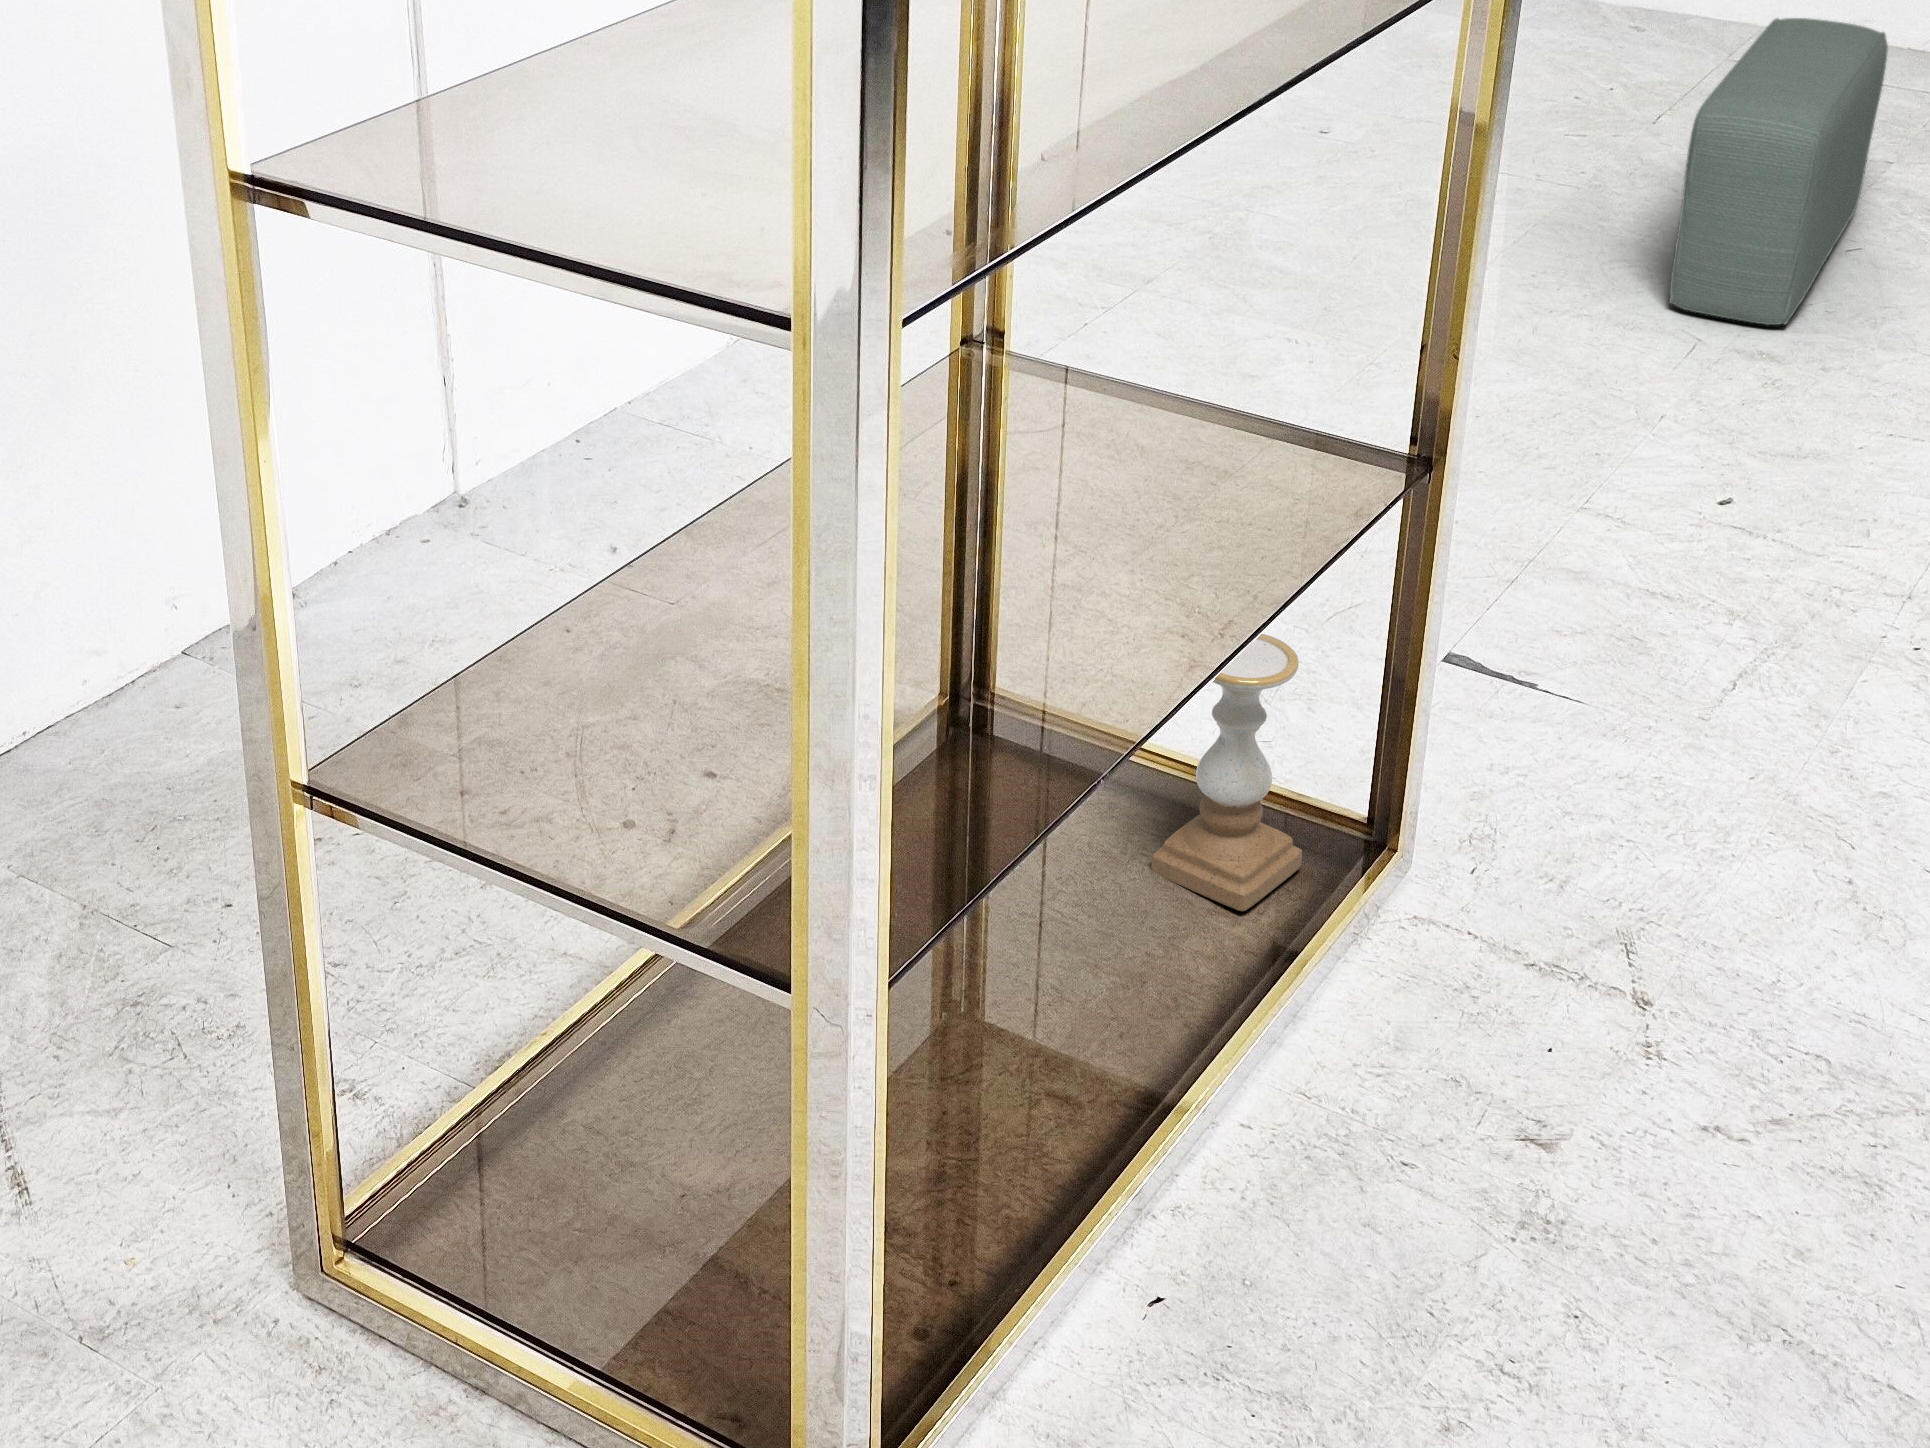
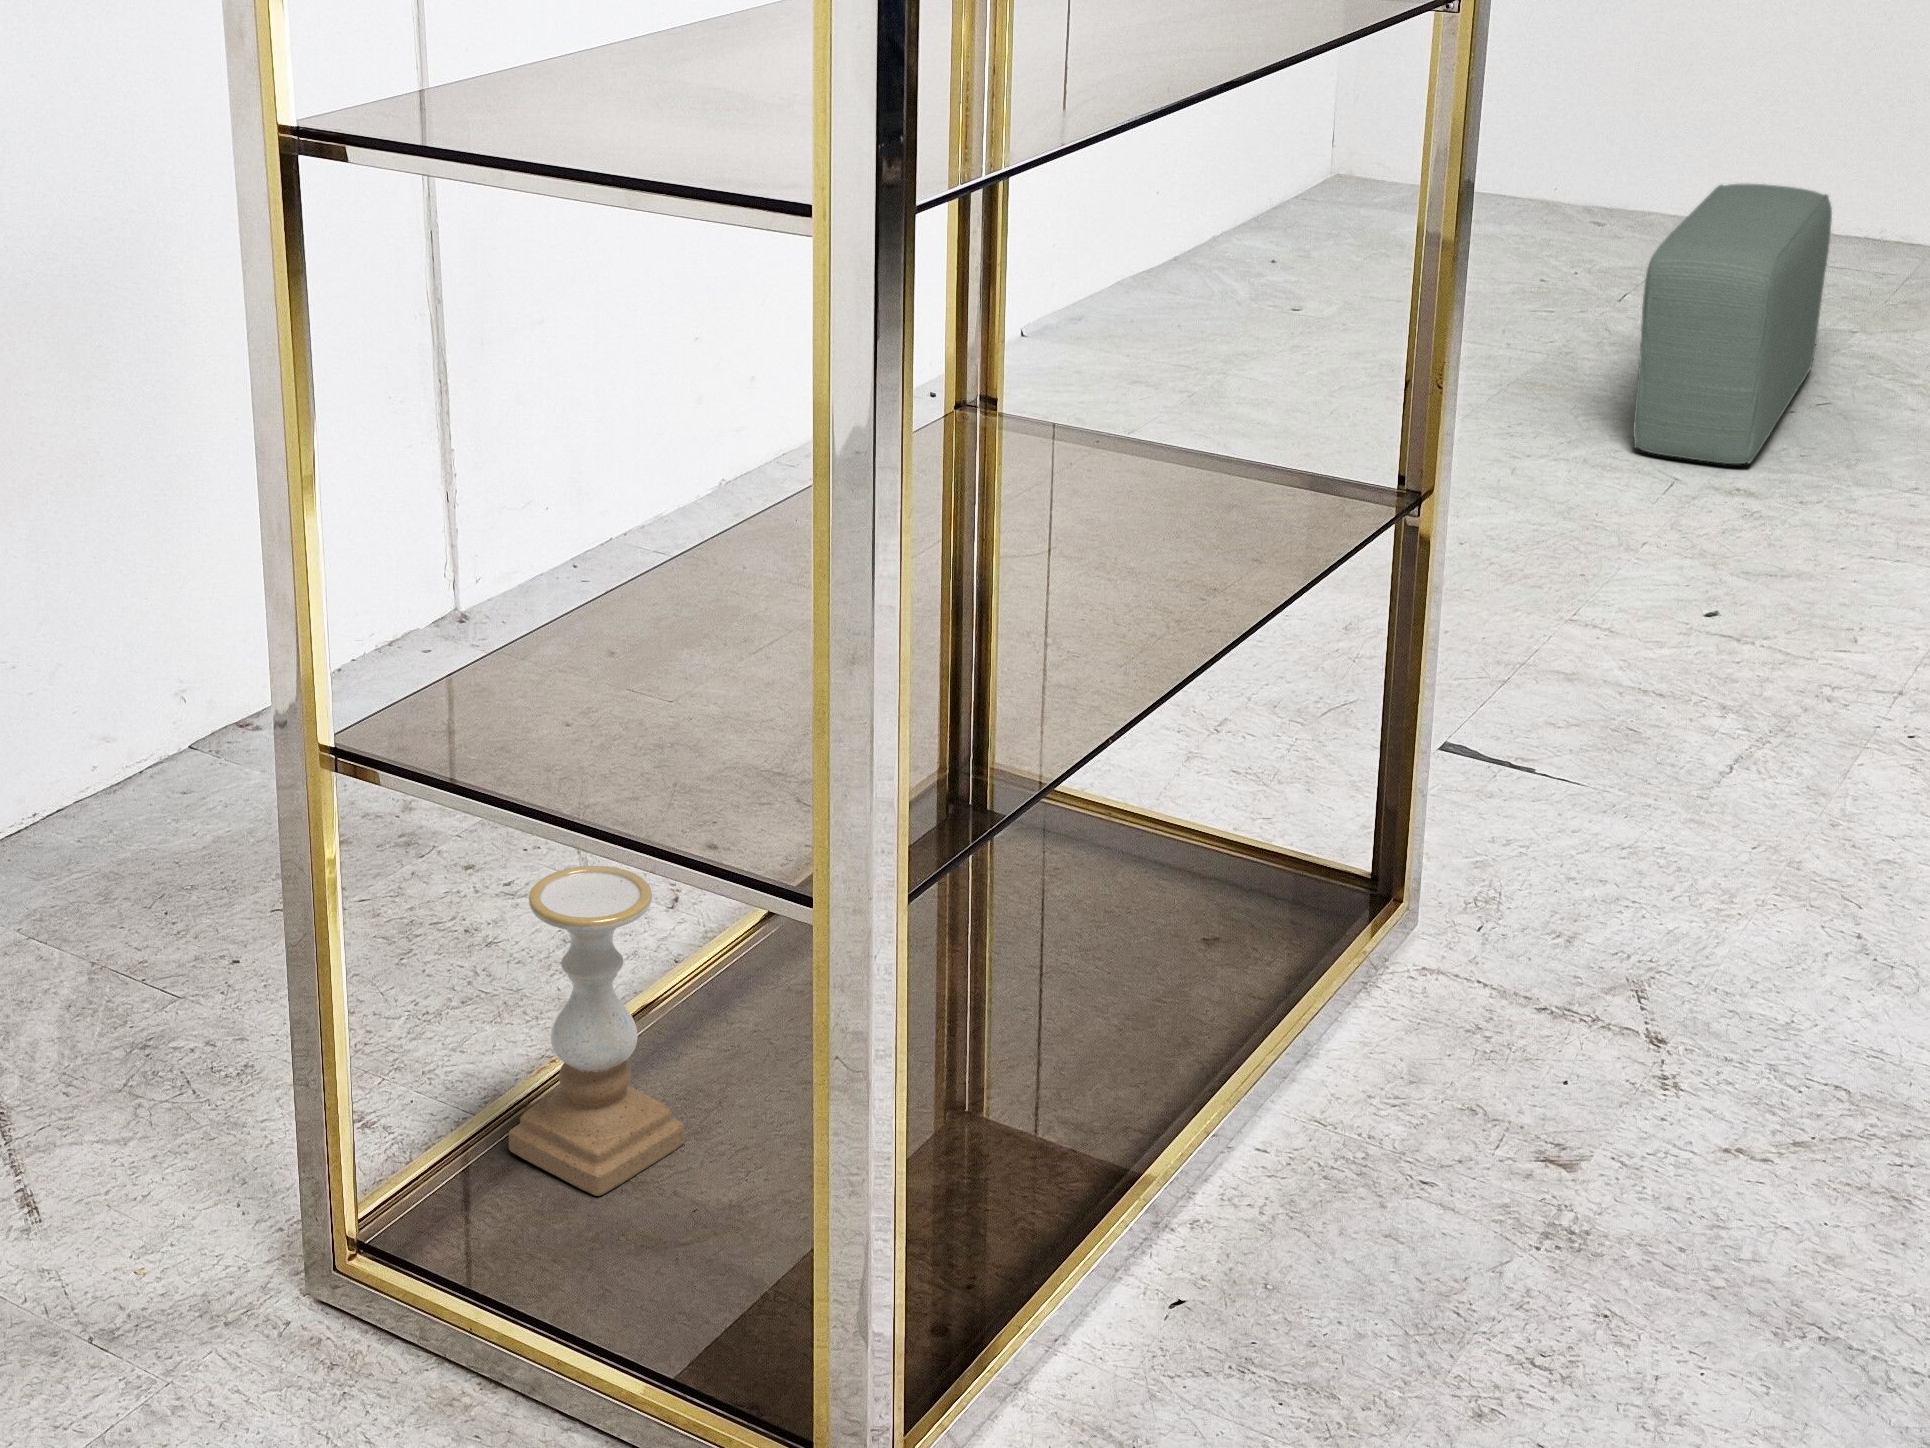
candle holder: present [1151,634,1302,911] -> present [509,866,685,1196]

